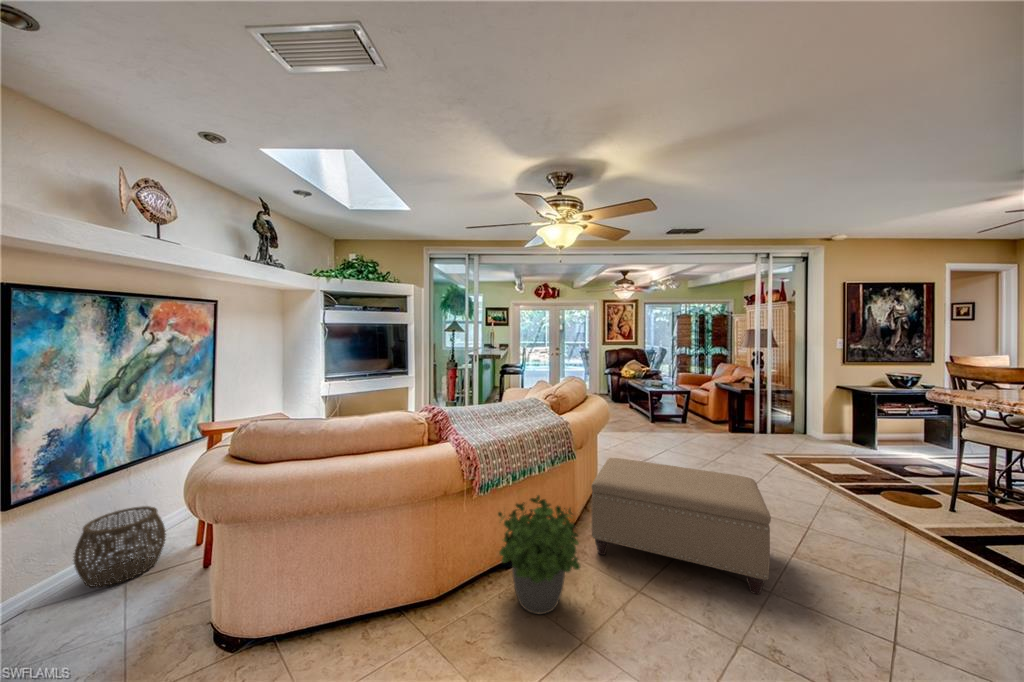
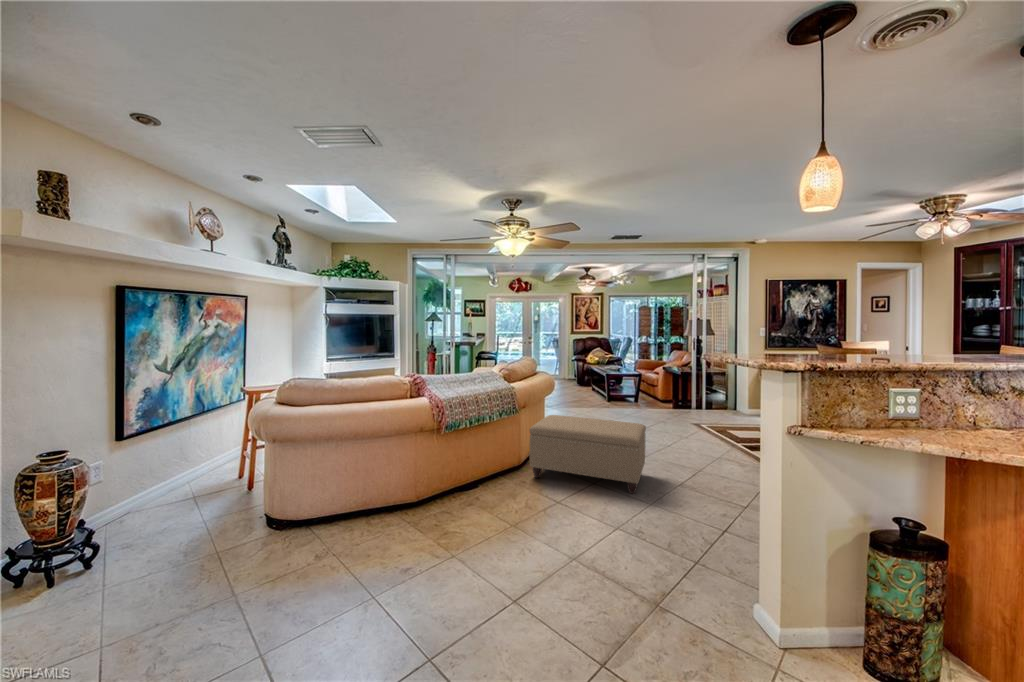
potted plant: present [498,495,580,614] -> none [460,431,515,503]
woven basket: present [73,506,166,587] -> none [165,446,223,497]

